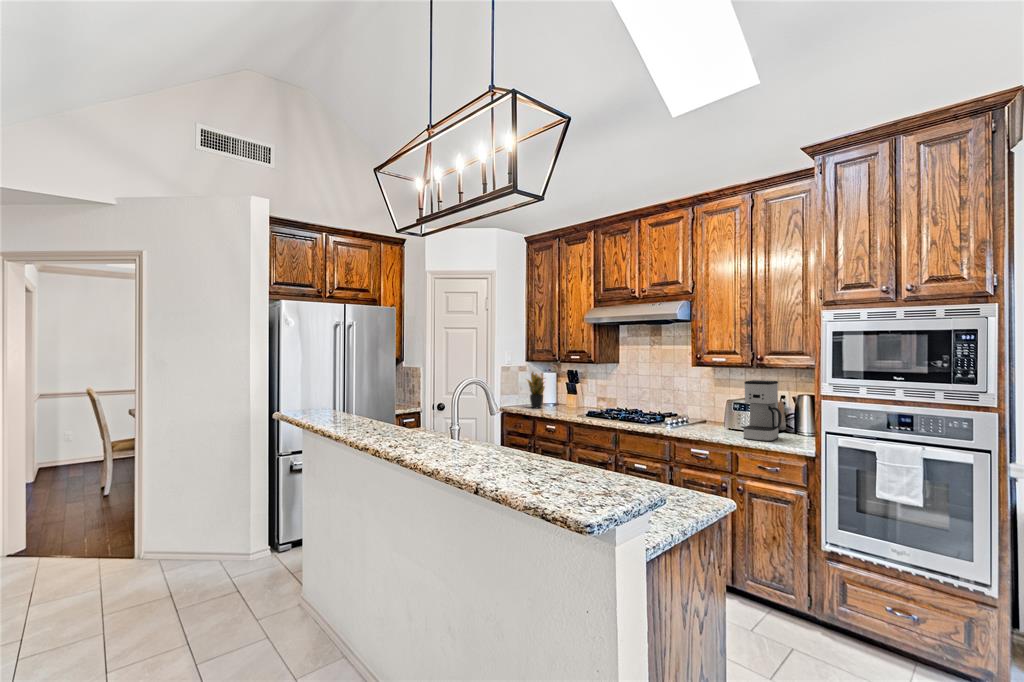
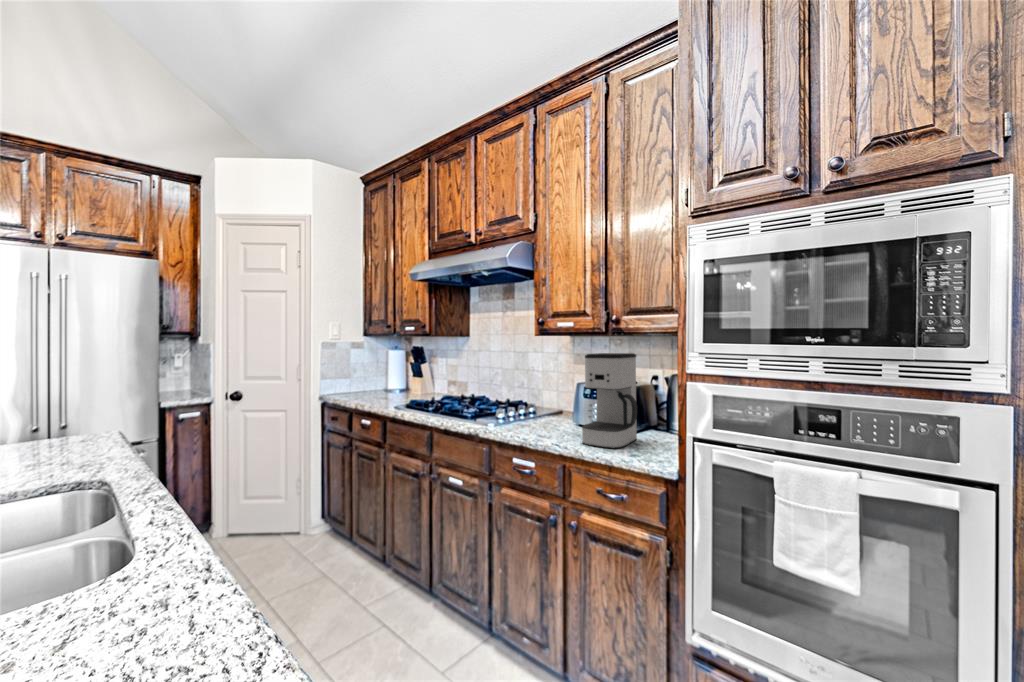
potted plant: present [527,372,544,408] -> none [350,346,385,396]

